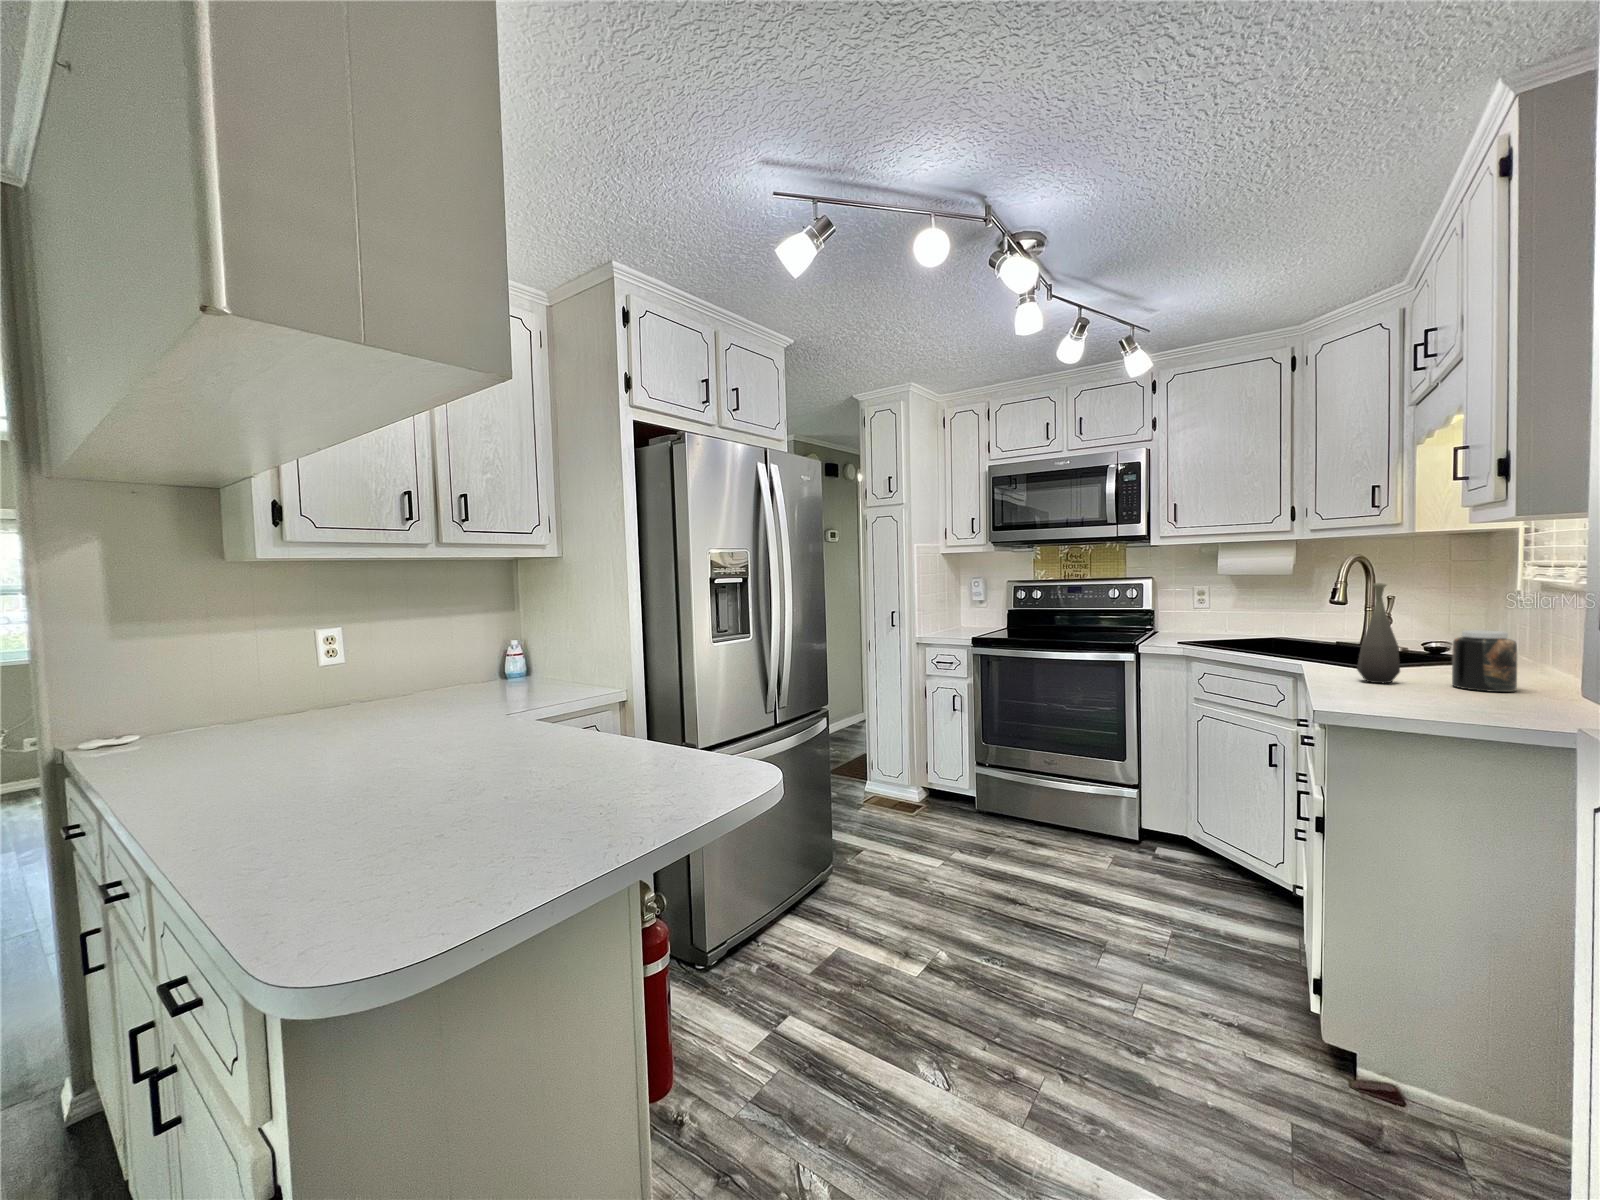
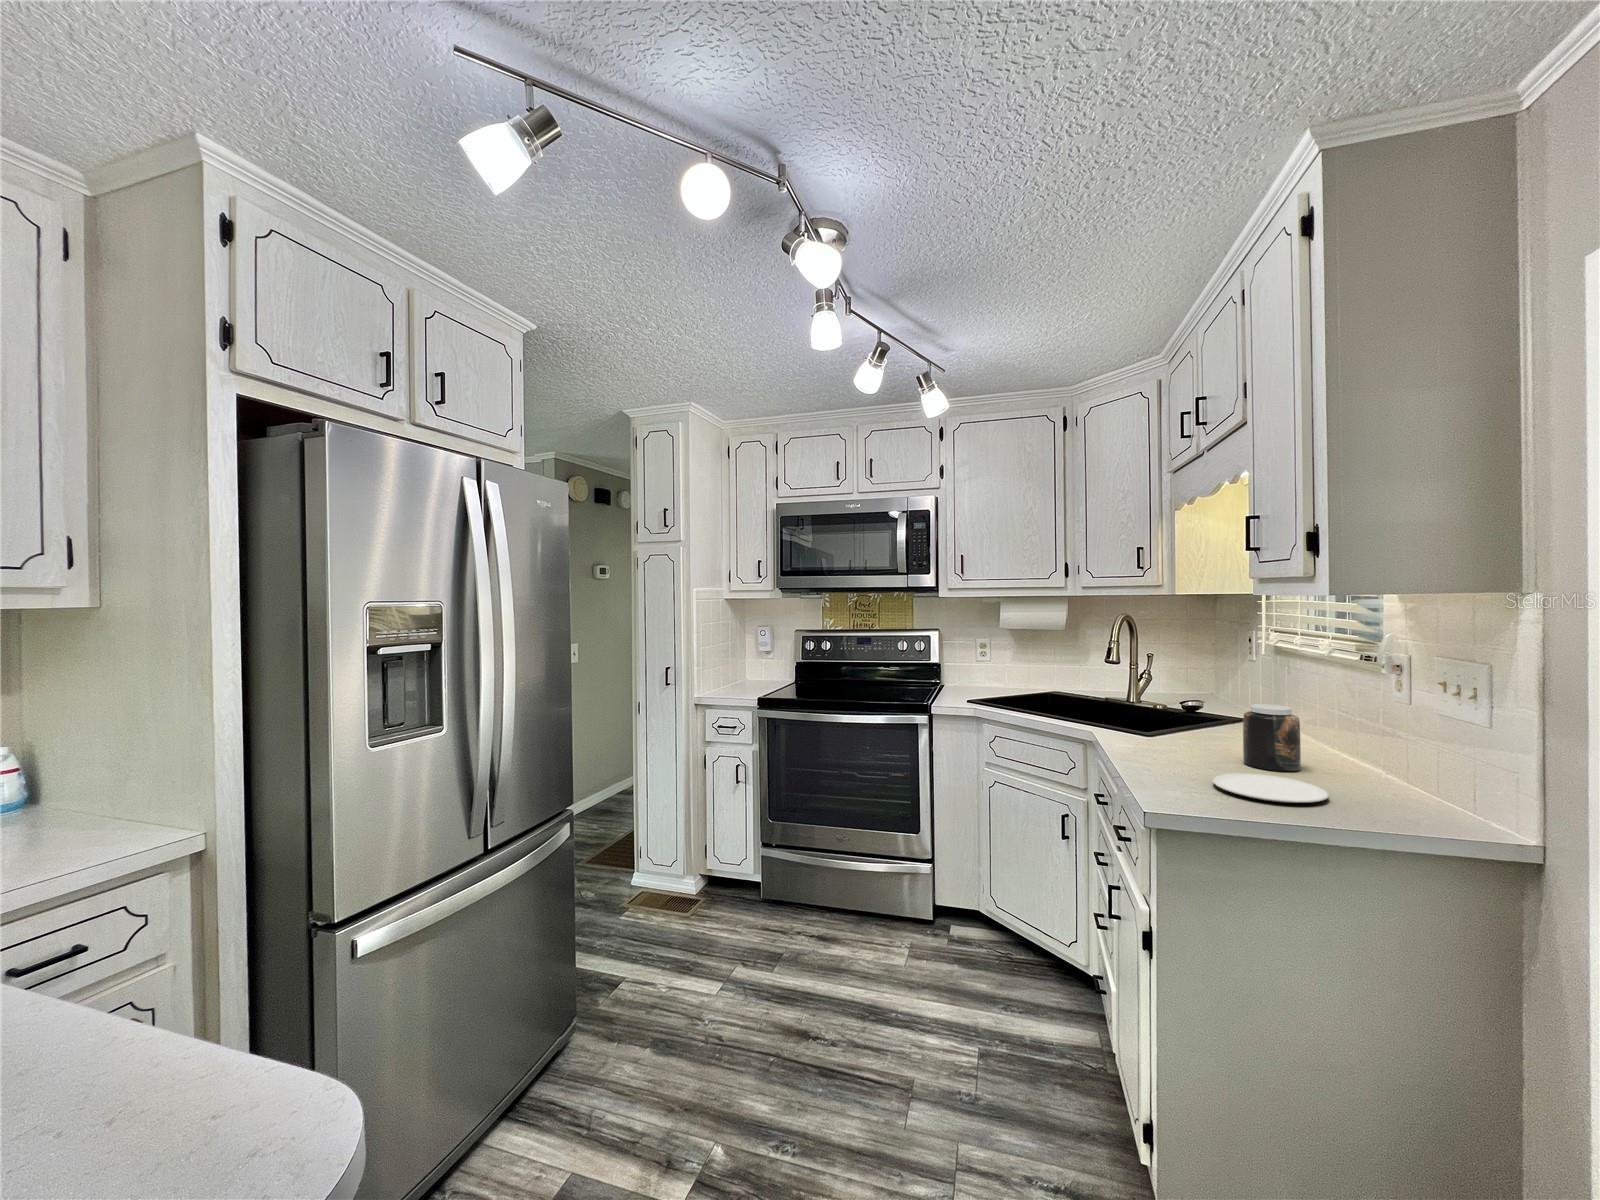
bottle: present [1357,583,1400,683] -> none [1158,654,1198,763]
plate: none [1398,689,1522,709] -> present [1213,773,1329,803]

